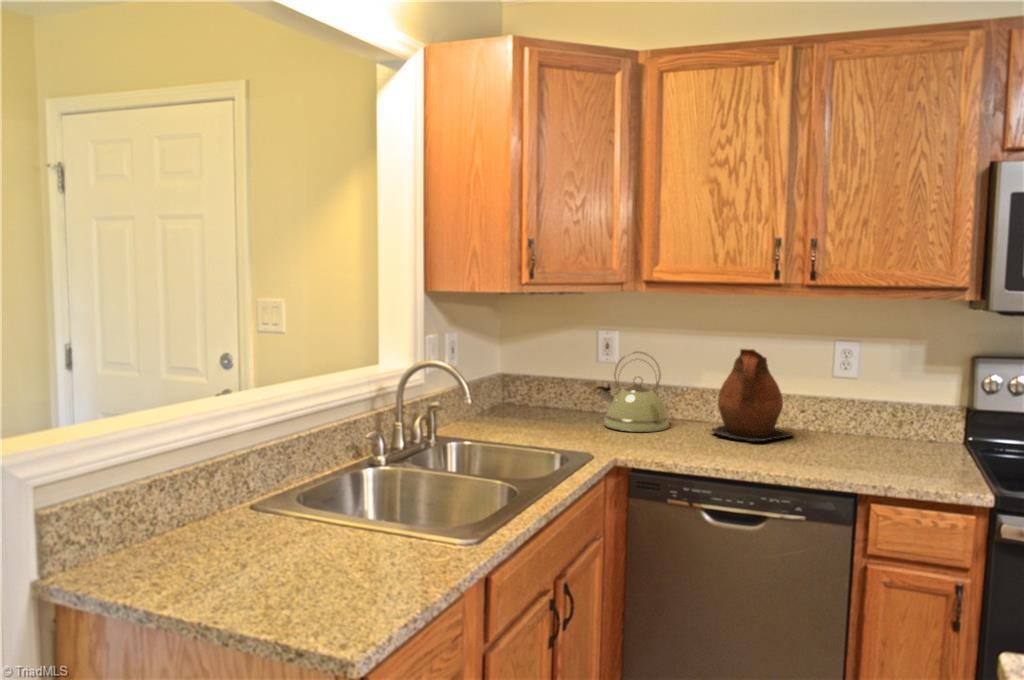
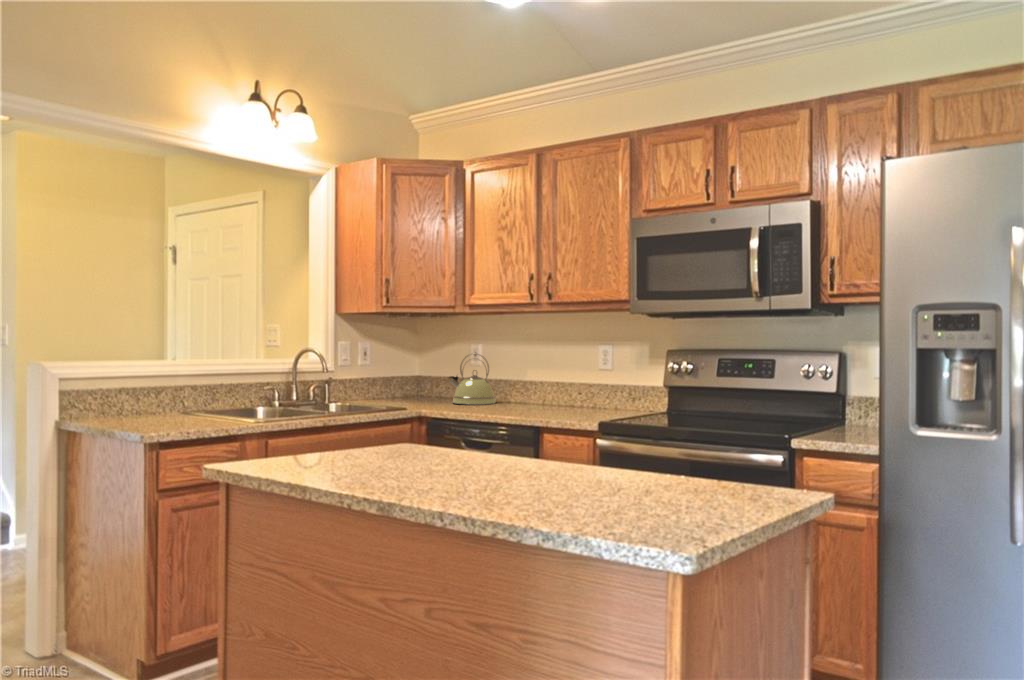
ceramic pitcher: present [712,349,793,441] -> none [505,347,560,408]

